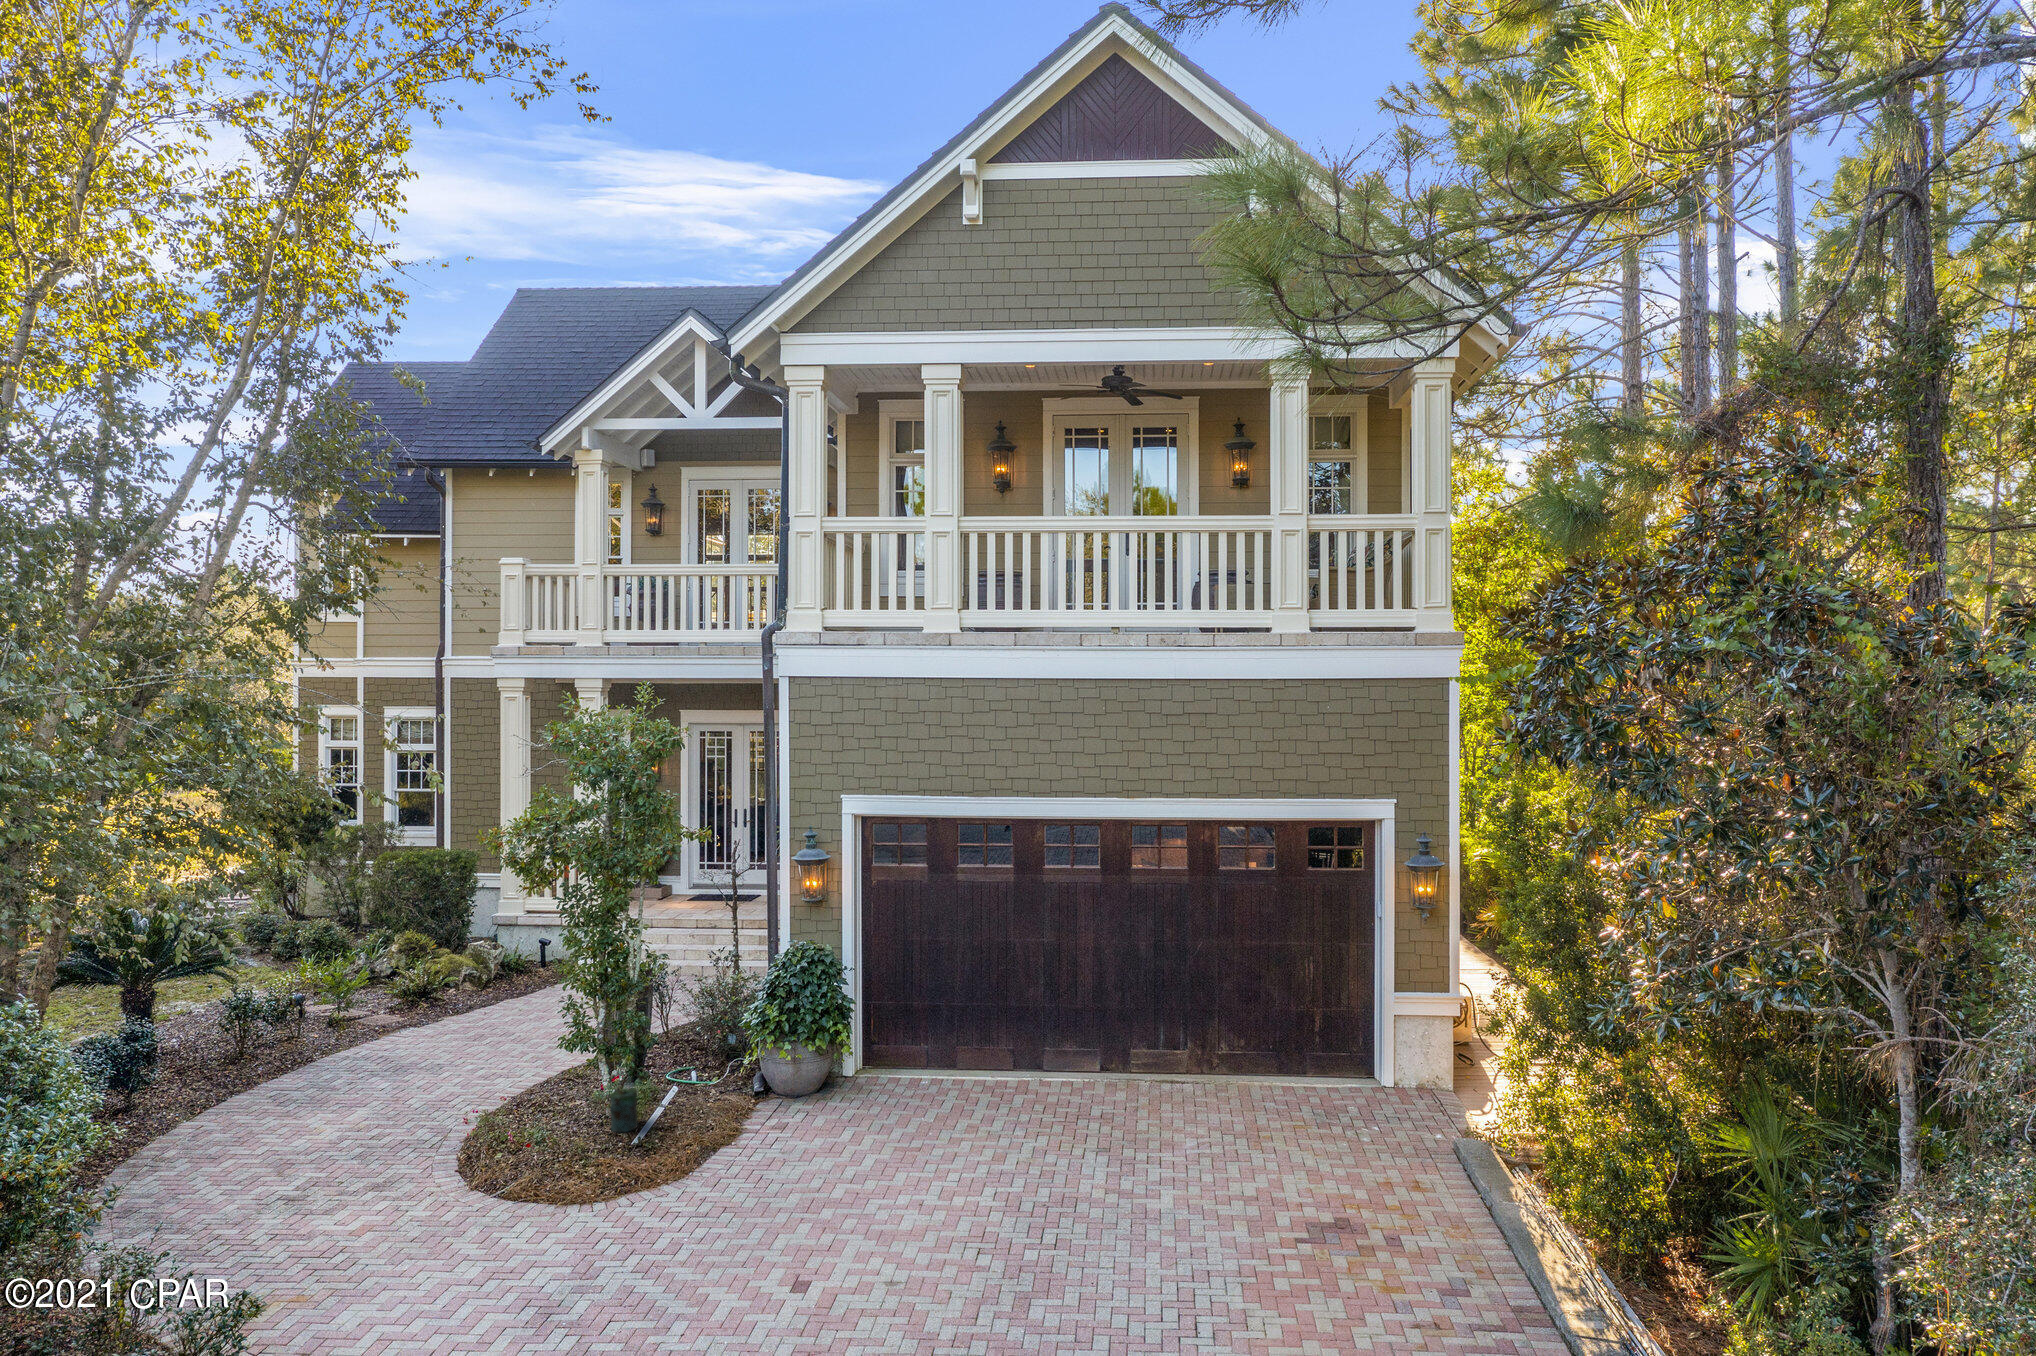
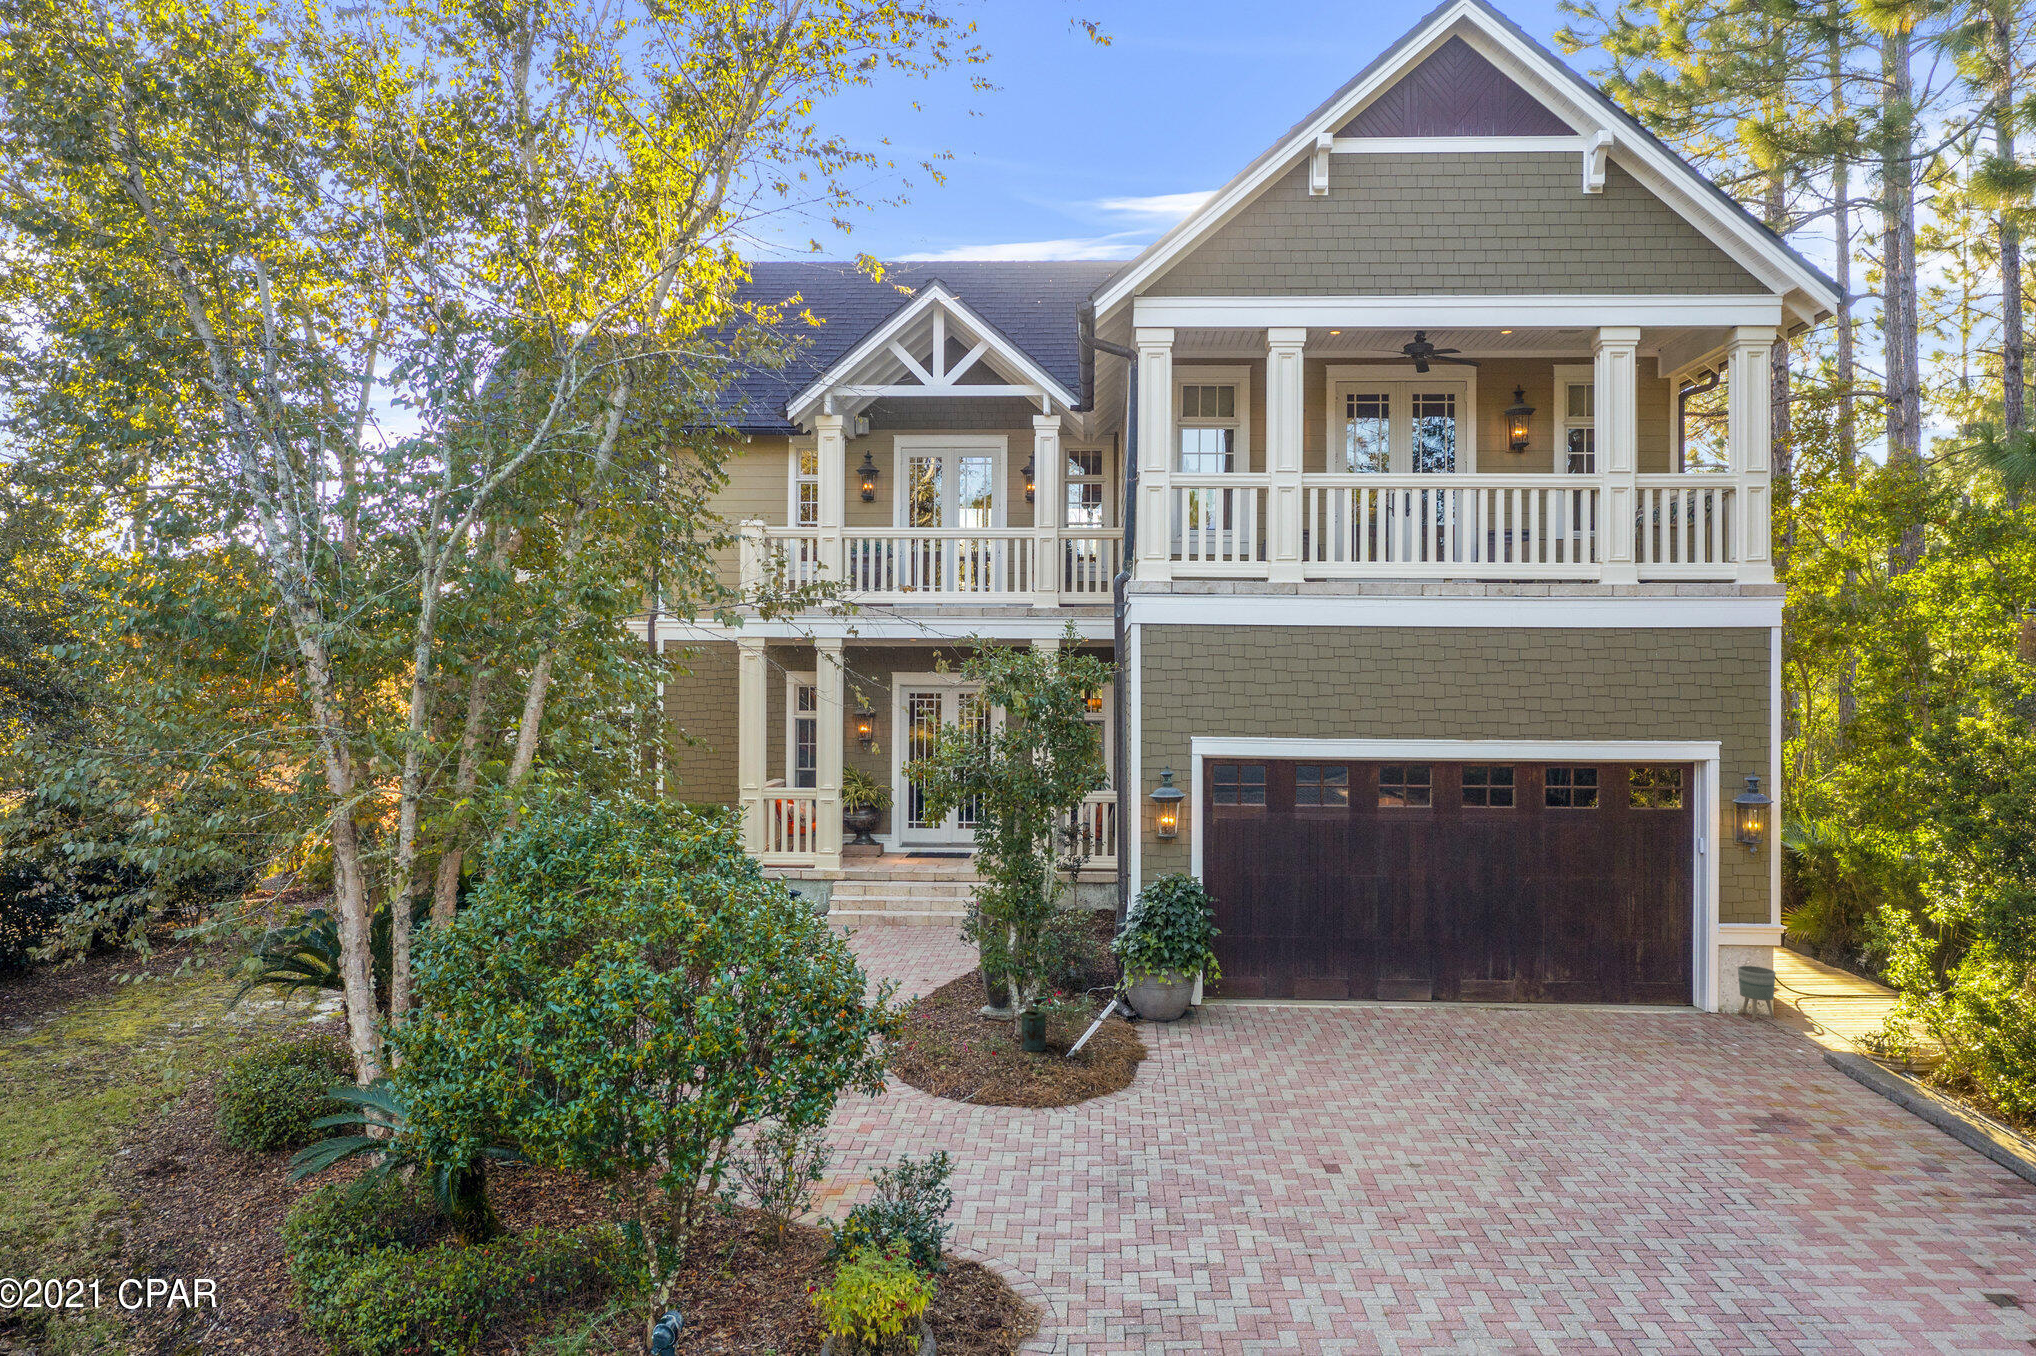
planter: none [1409,1042,1444,1102] -> present [1738,966,1775,1021]

